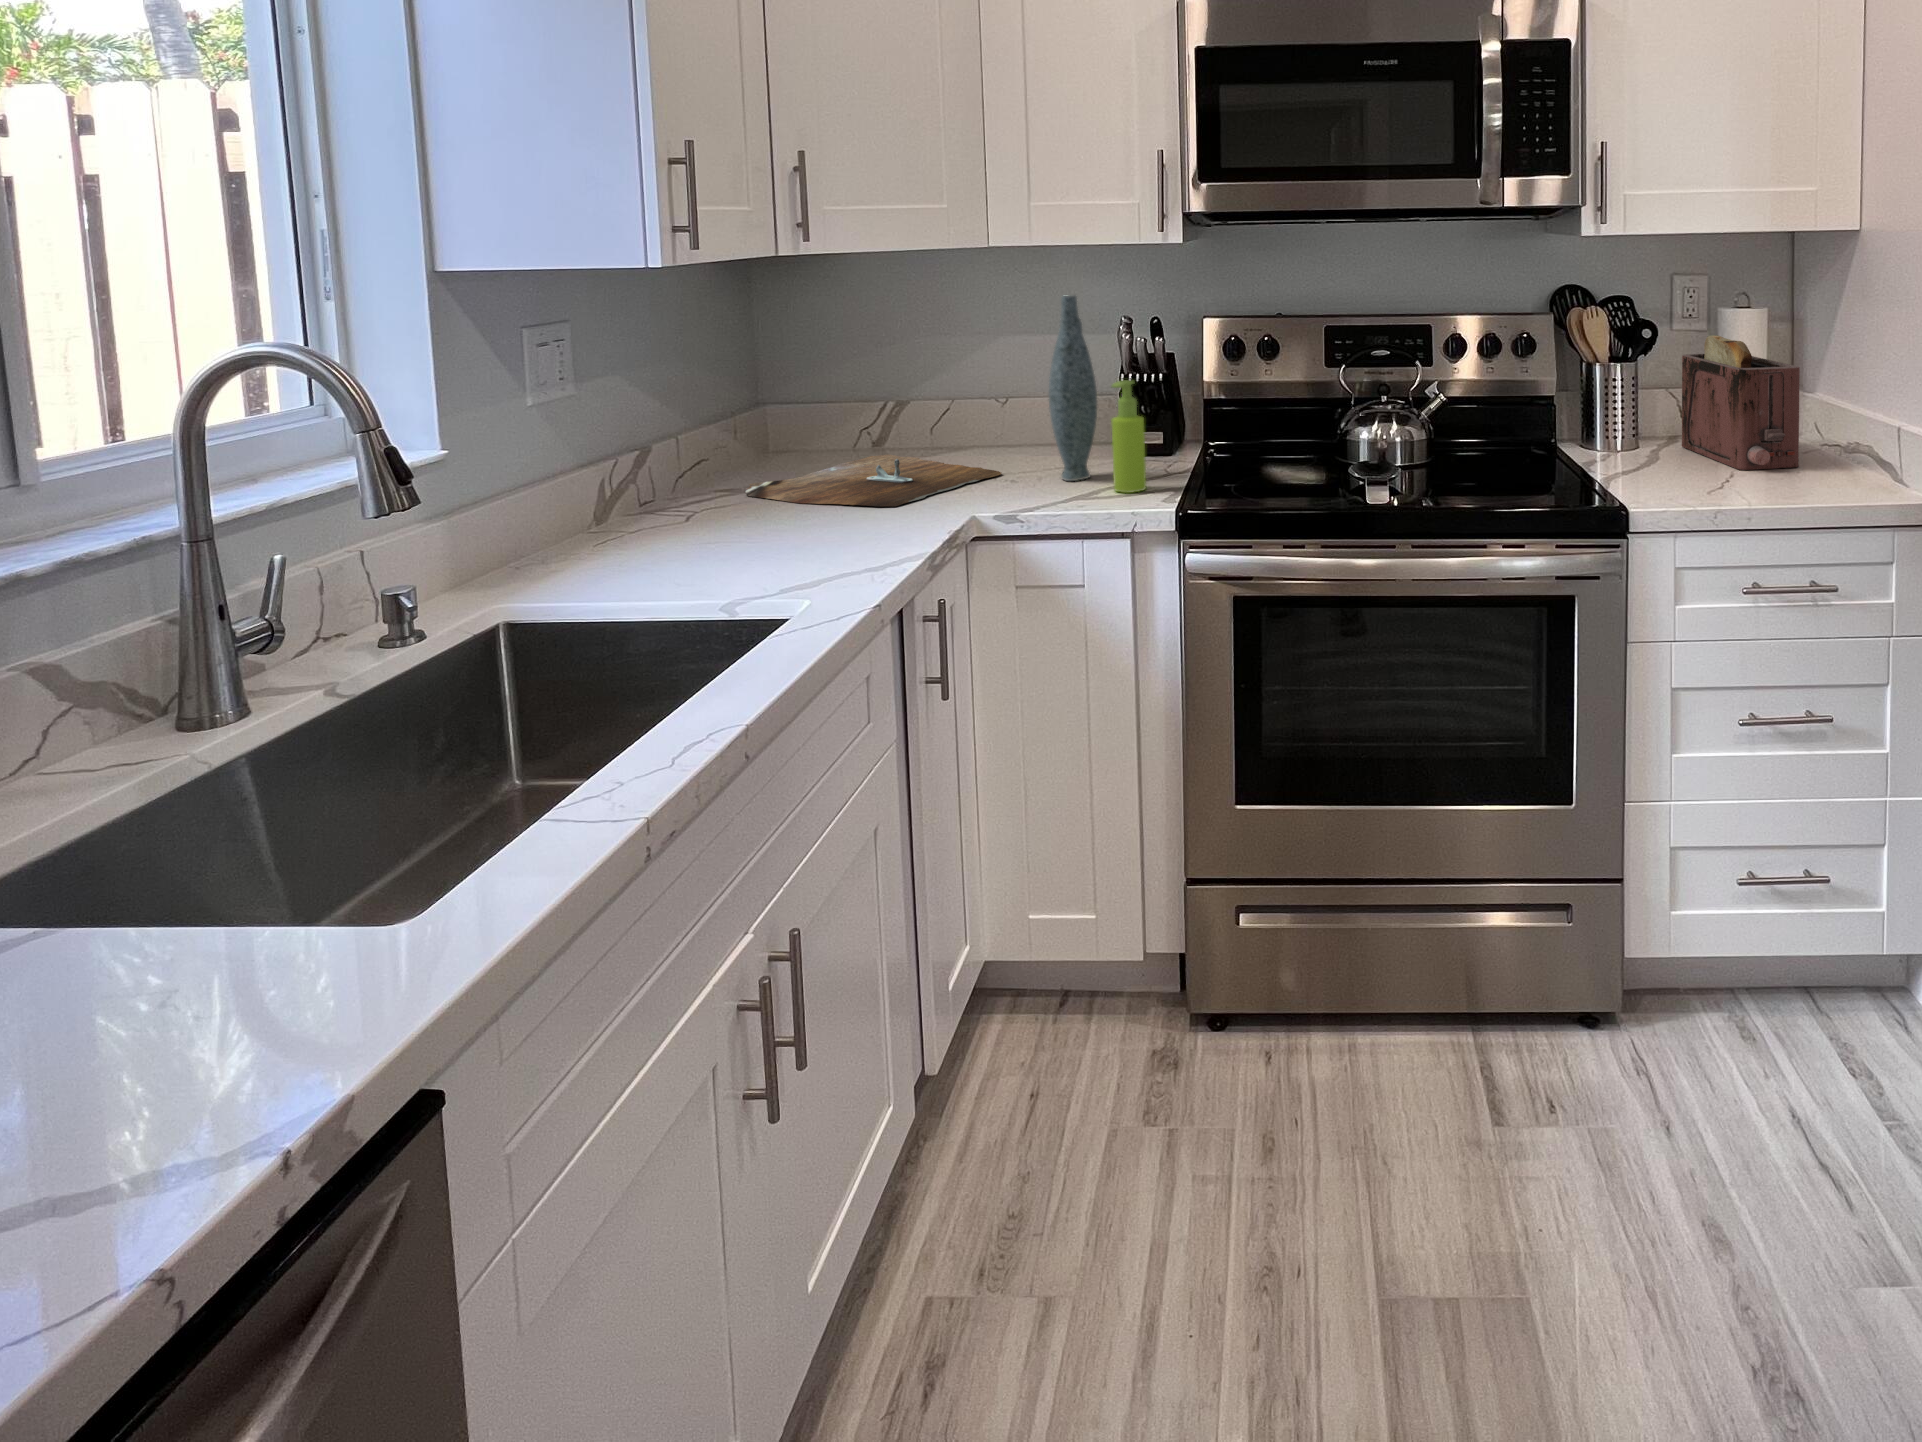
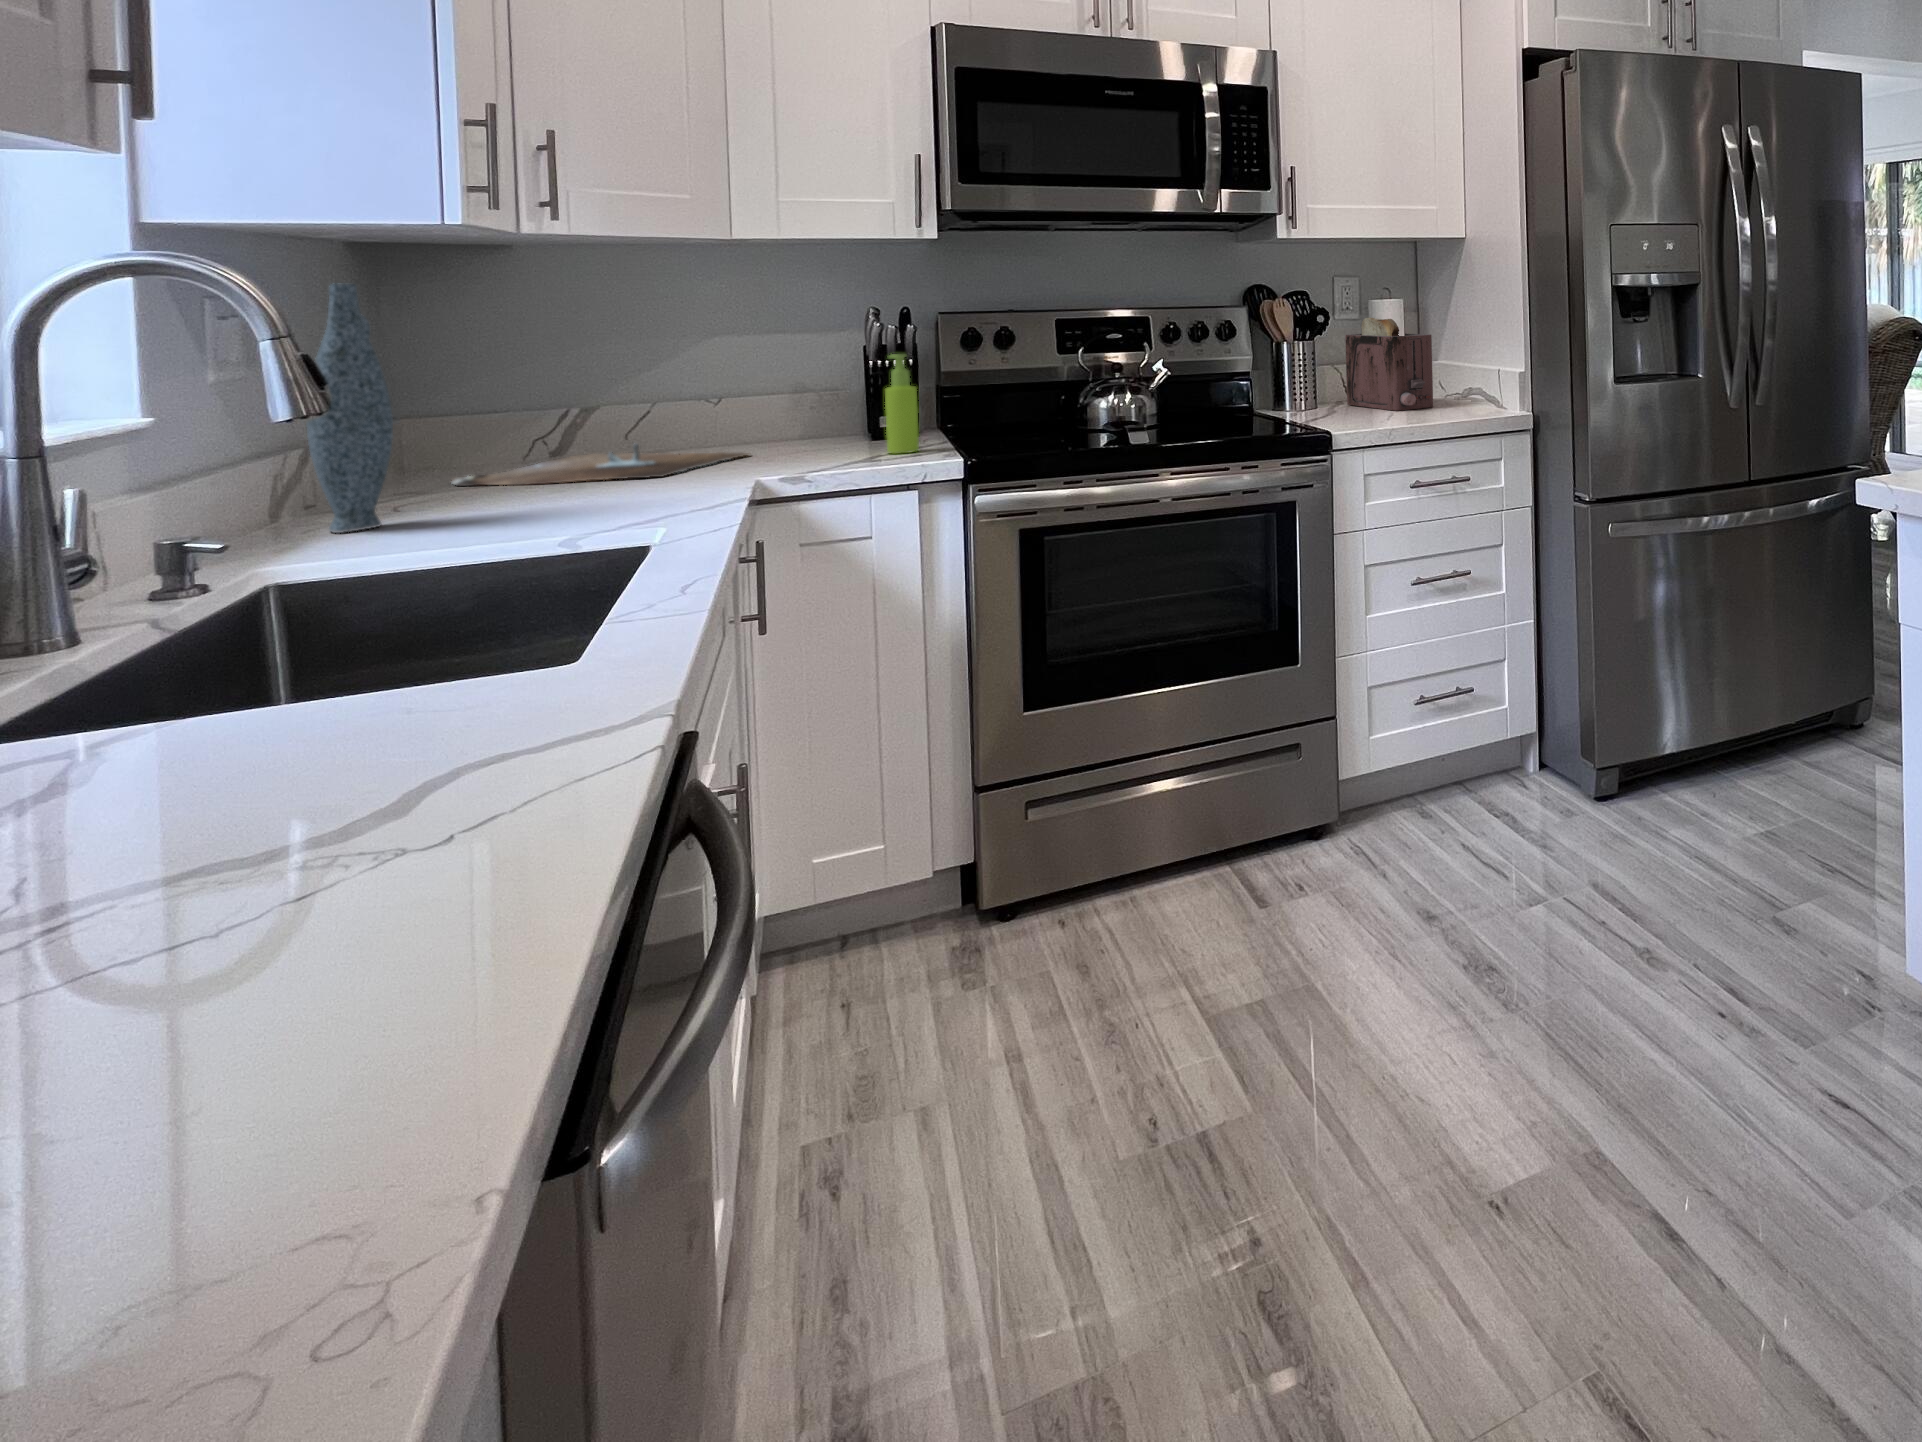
vase: present [1049,296,1097,481] -> present [306,284,393,533]

